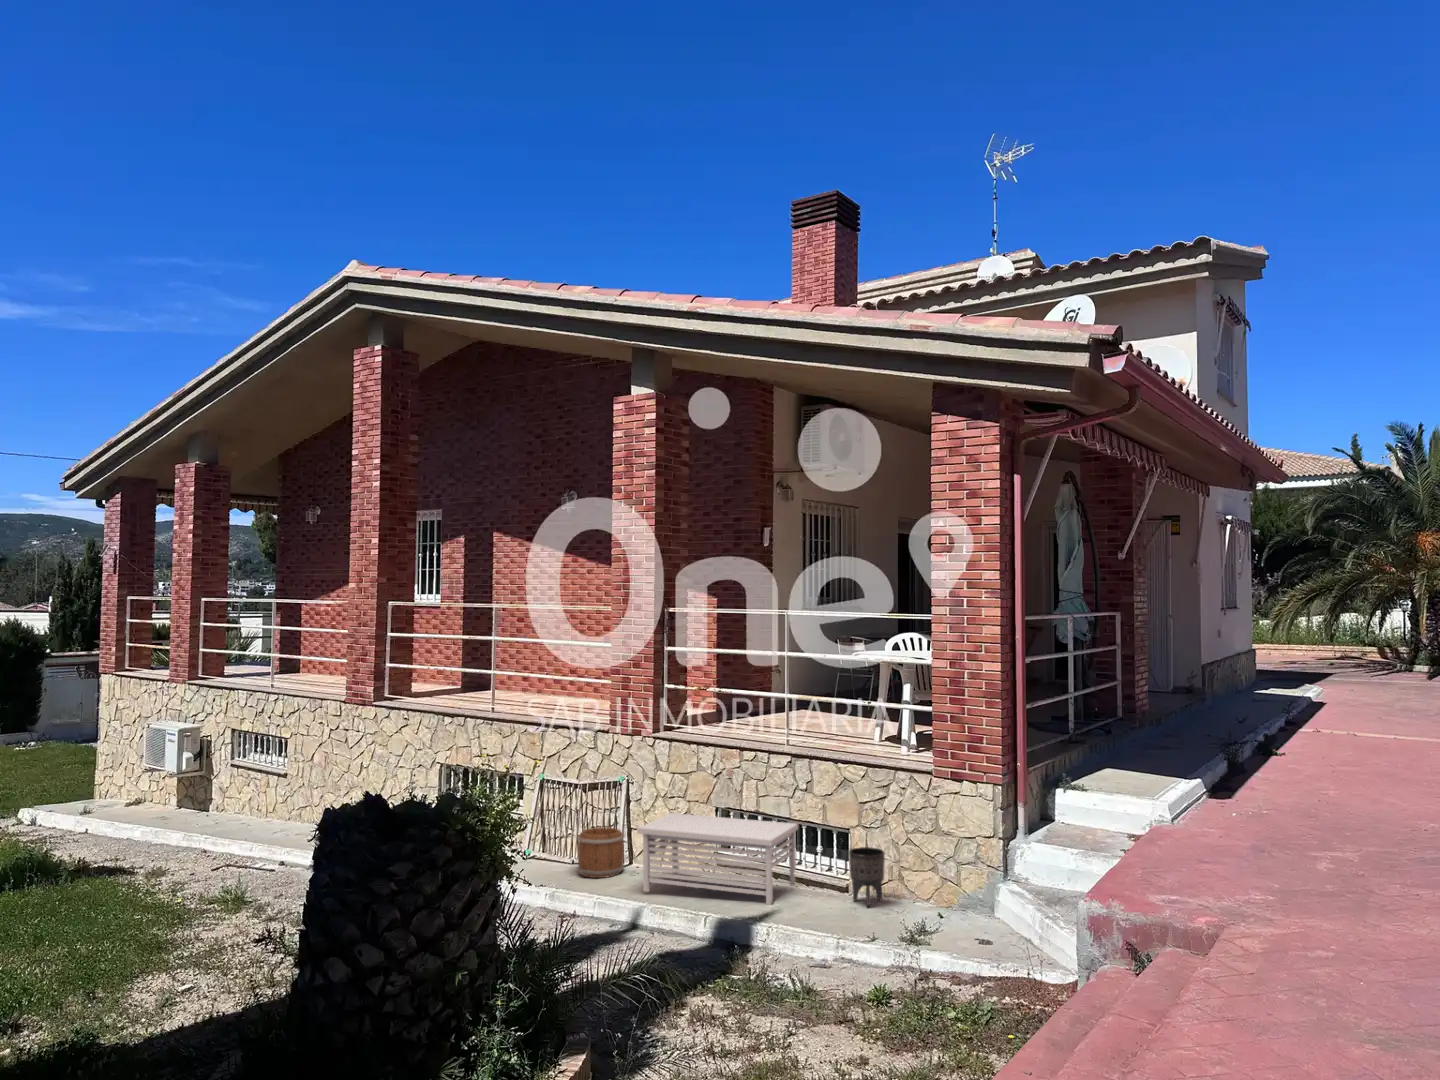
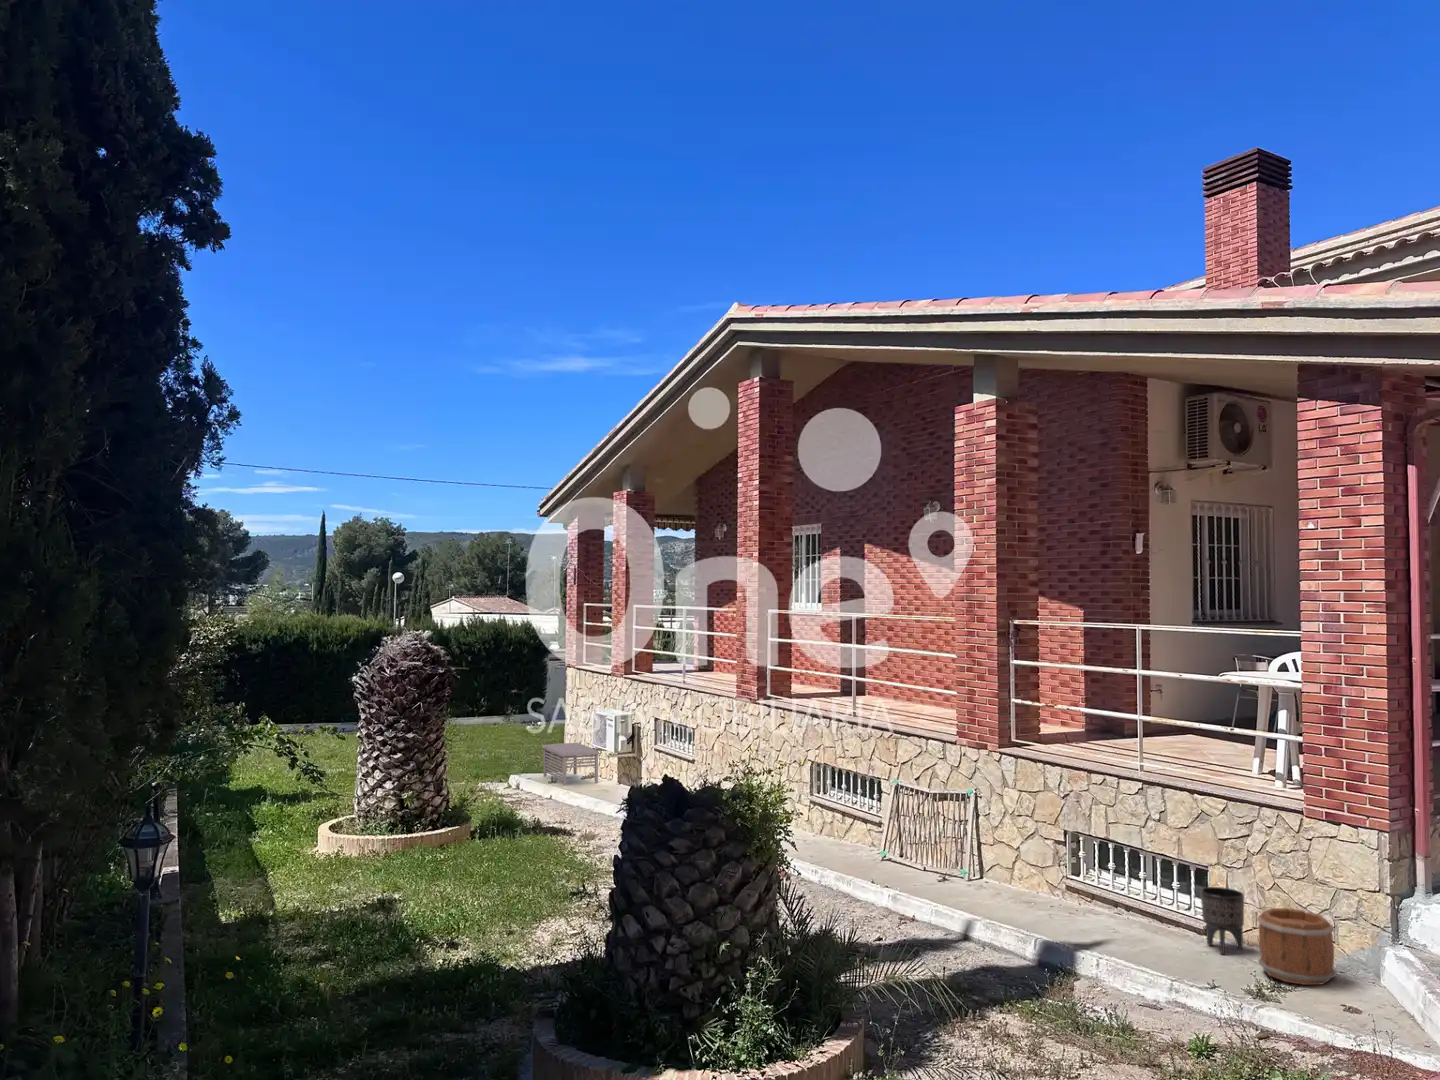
storage bench: present [637,813,798,905] -> present [542,743,600,786]
bucket: present [577,827,625,878] -> present [1257,908,1336,985]

